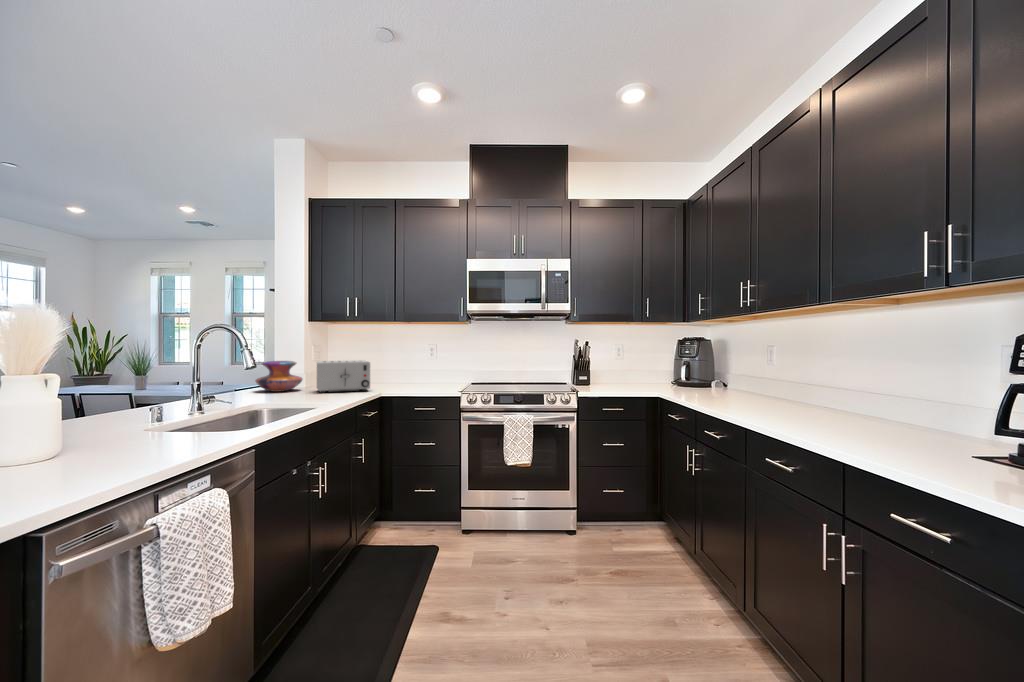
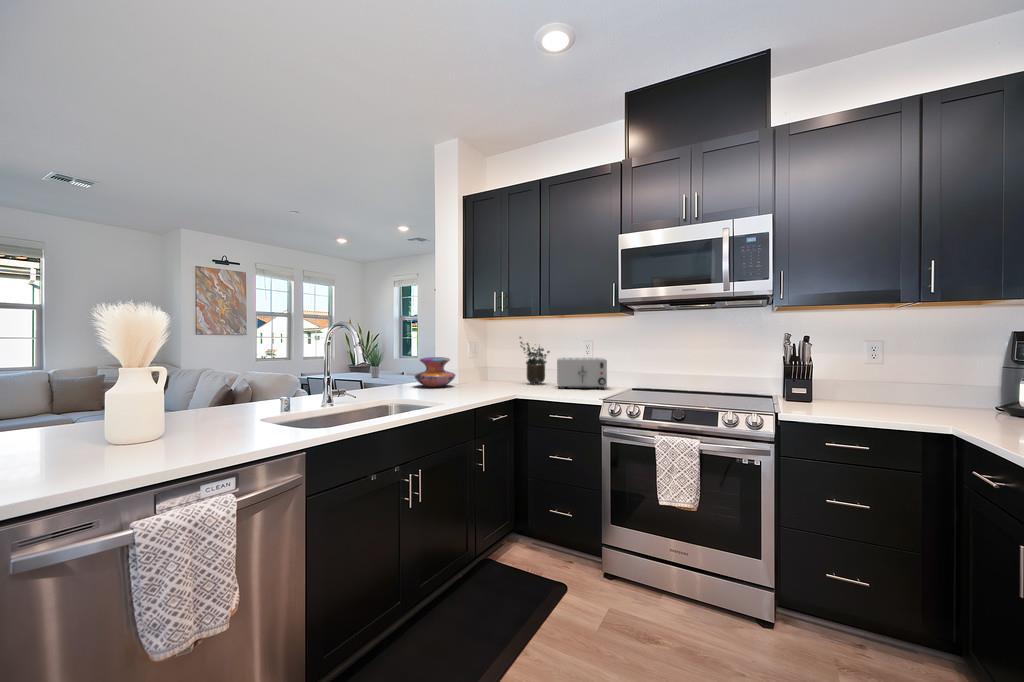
potted plant: none [362,340,394,384] -> present [520,337,550,383]
toaster: present [317,360,370,393] -> present [557,358,607,389]

